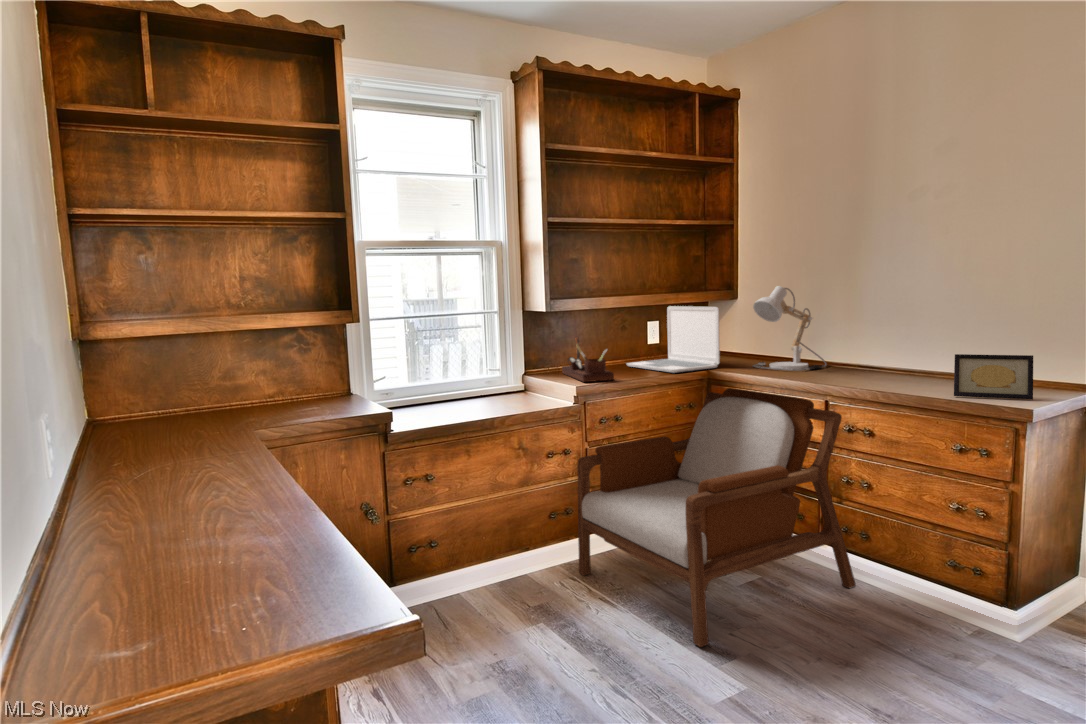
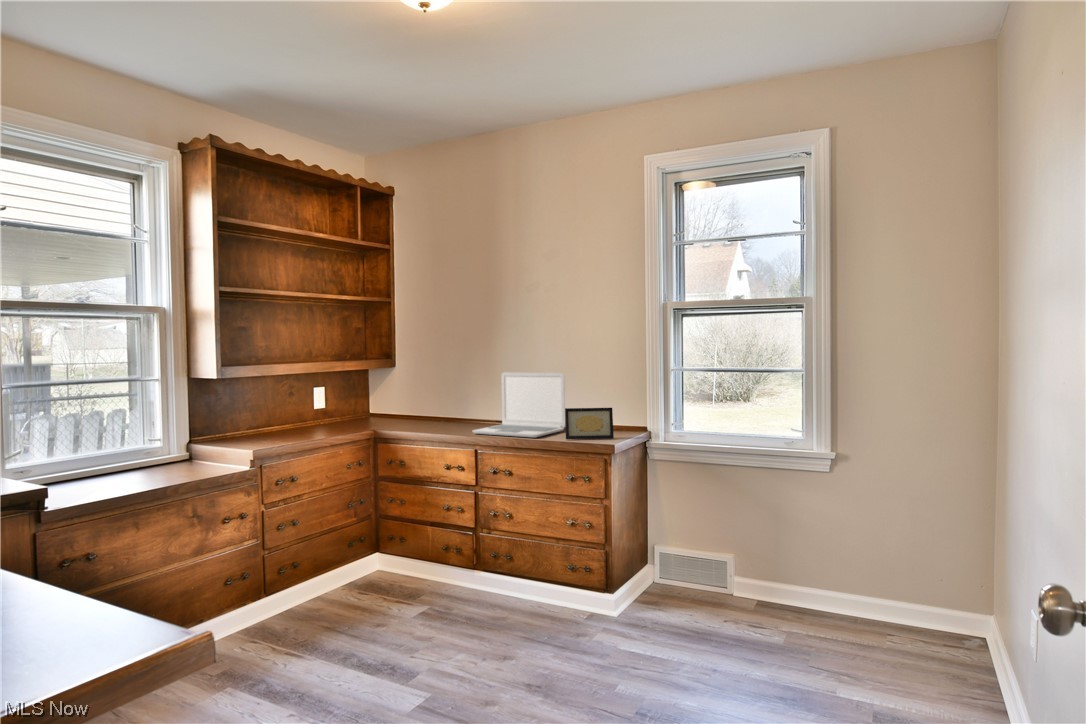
desk lamp: present [753,286,827,371] -> none [413,356,472,427]
laptop: present [627,306,720,373] -> present [473,372,565,438]
desk organizer: present [562,338,614,382] -> none [231,403,290,446]
armchair: present [578,388,856,647] -> none [258,444,504,673]

